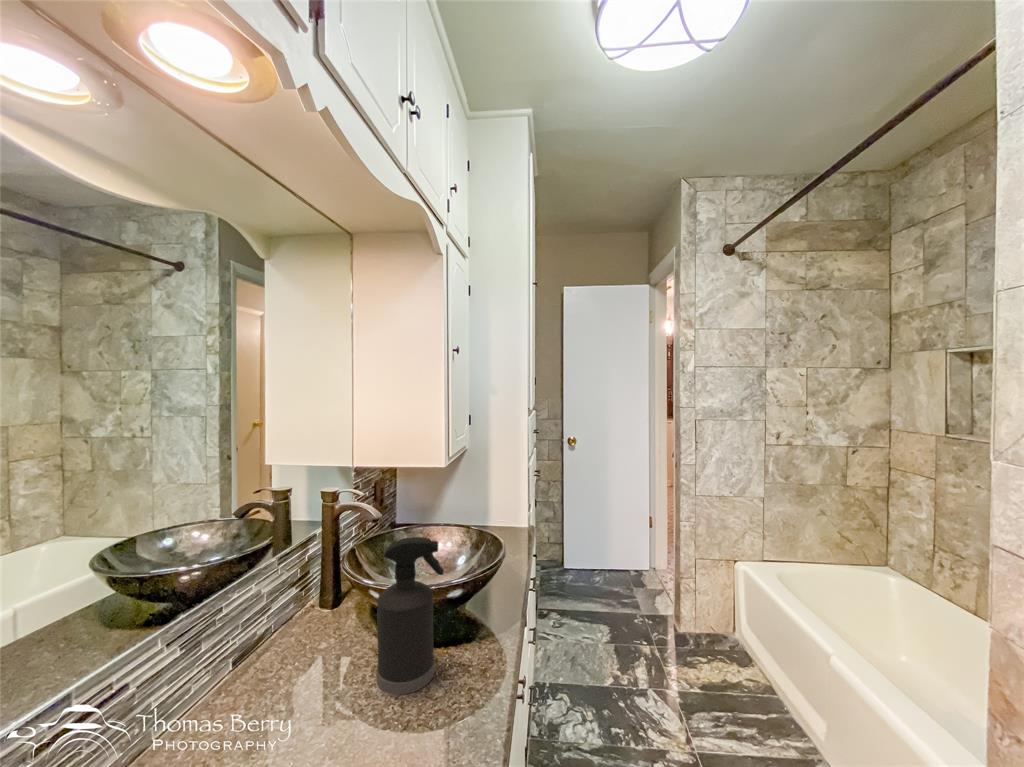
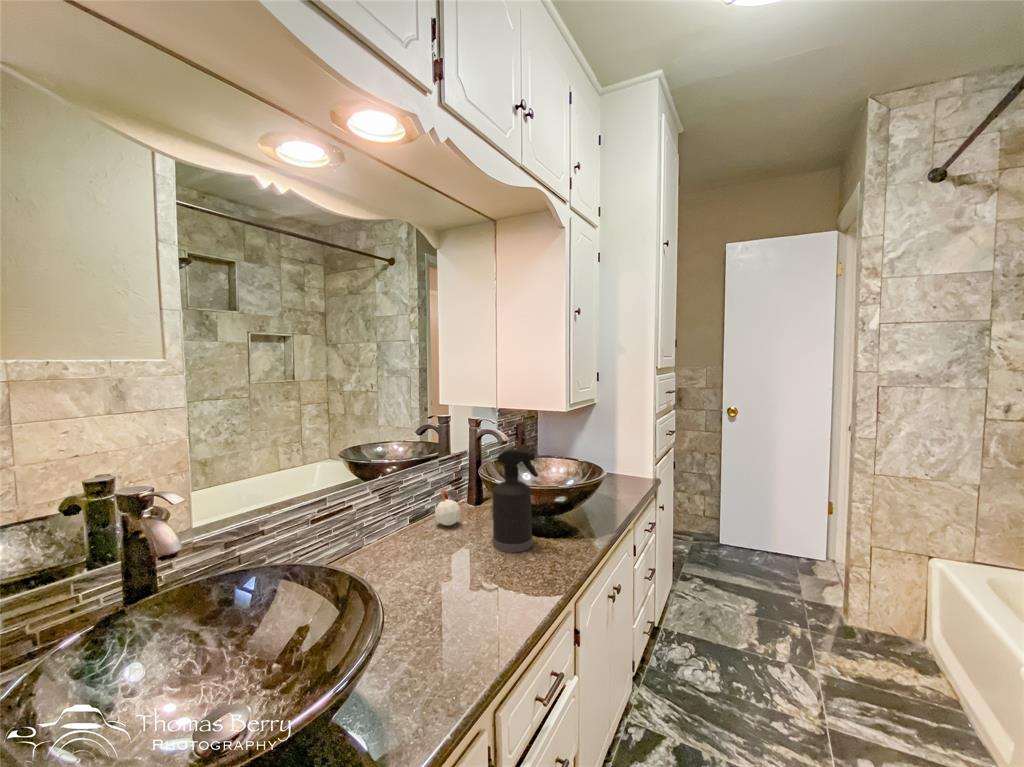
candle: none [276,589,318,662] -> present [435,484,461,526]

